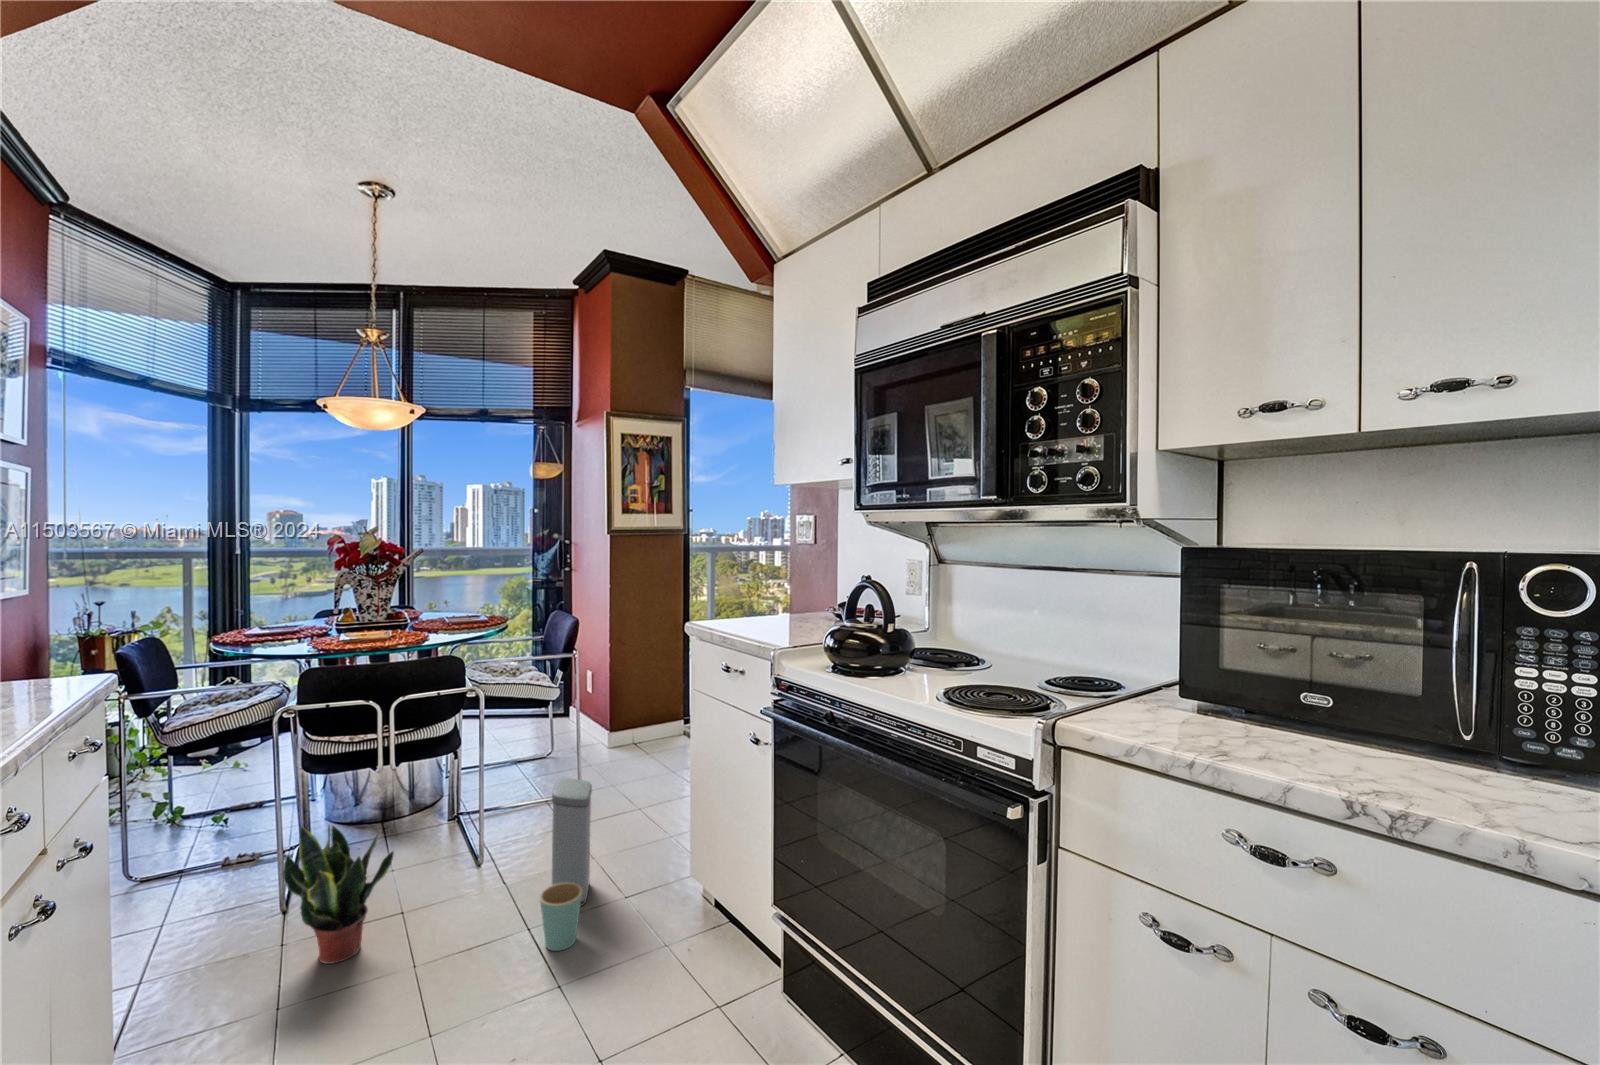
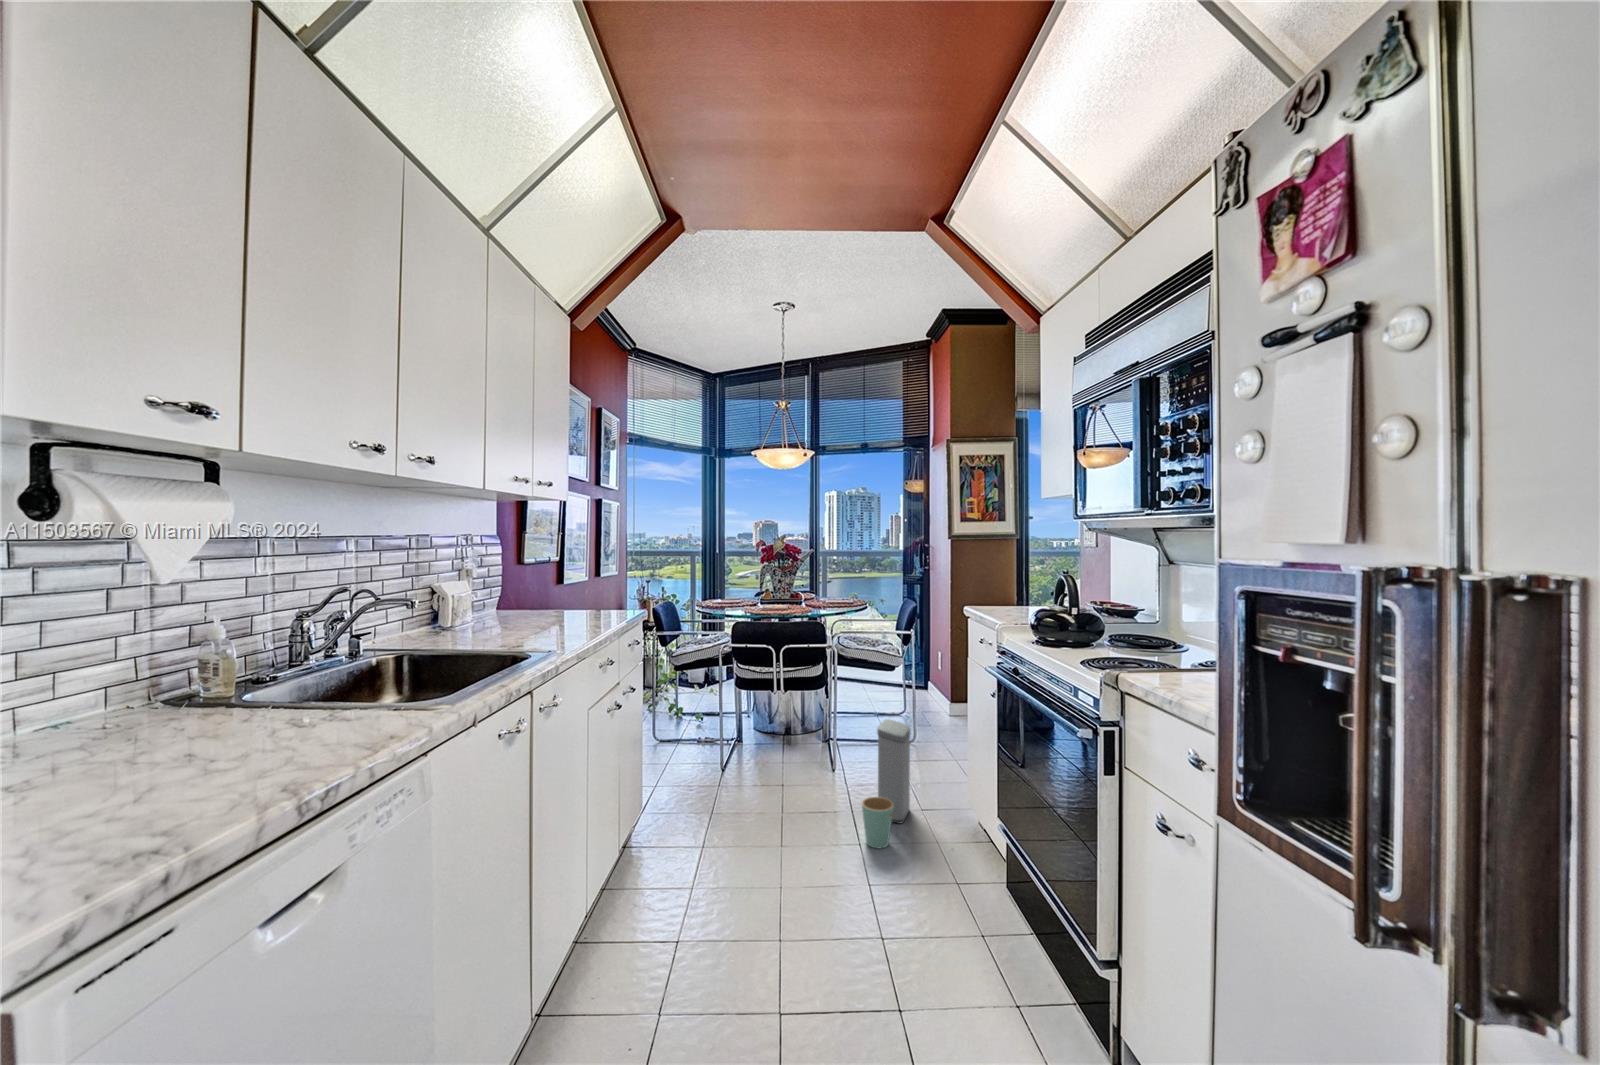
potted plant: present [283,826,394,964] -> none [712,715,773,813]

